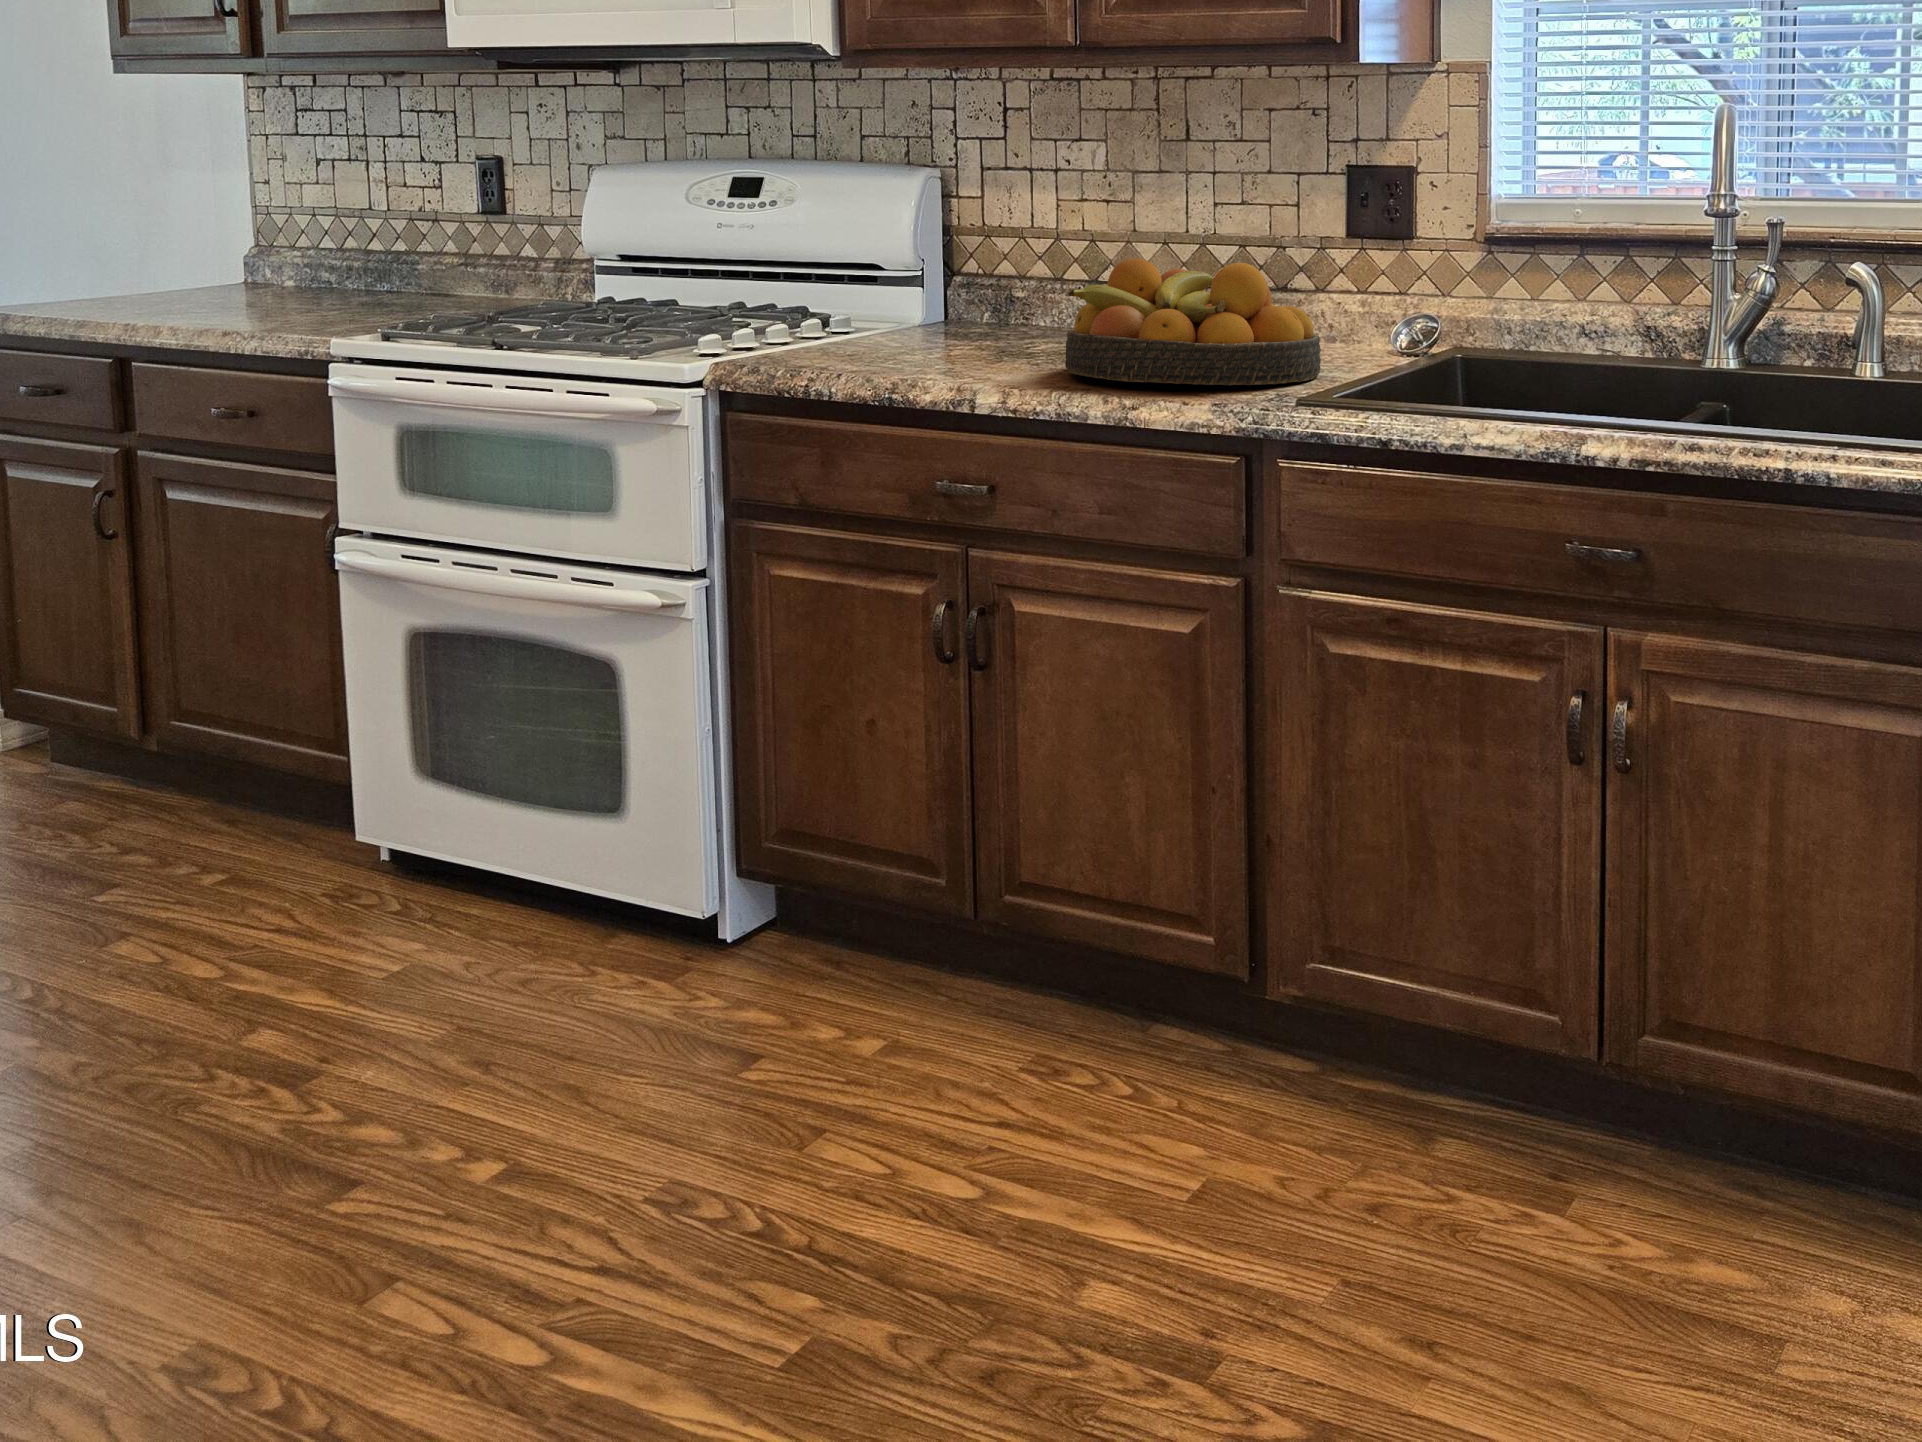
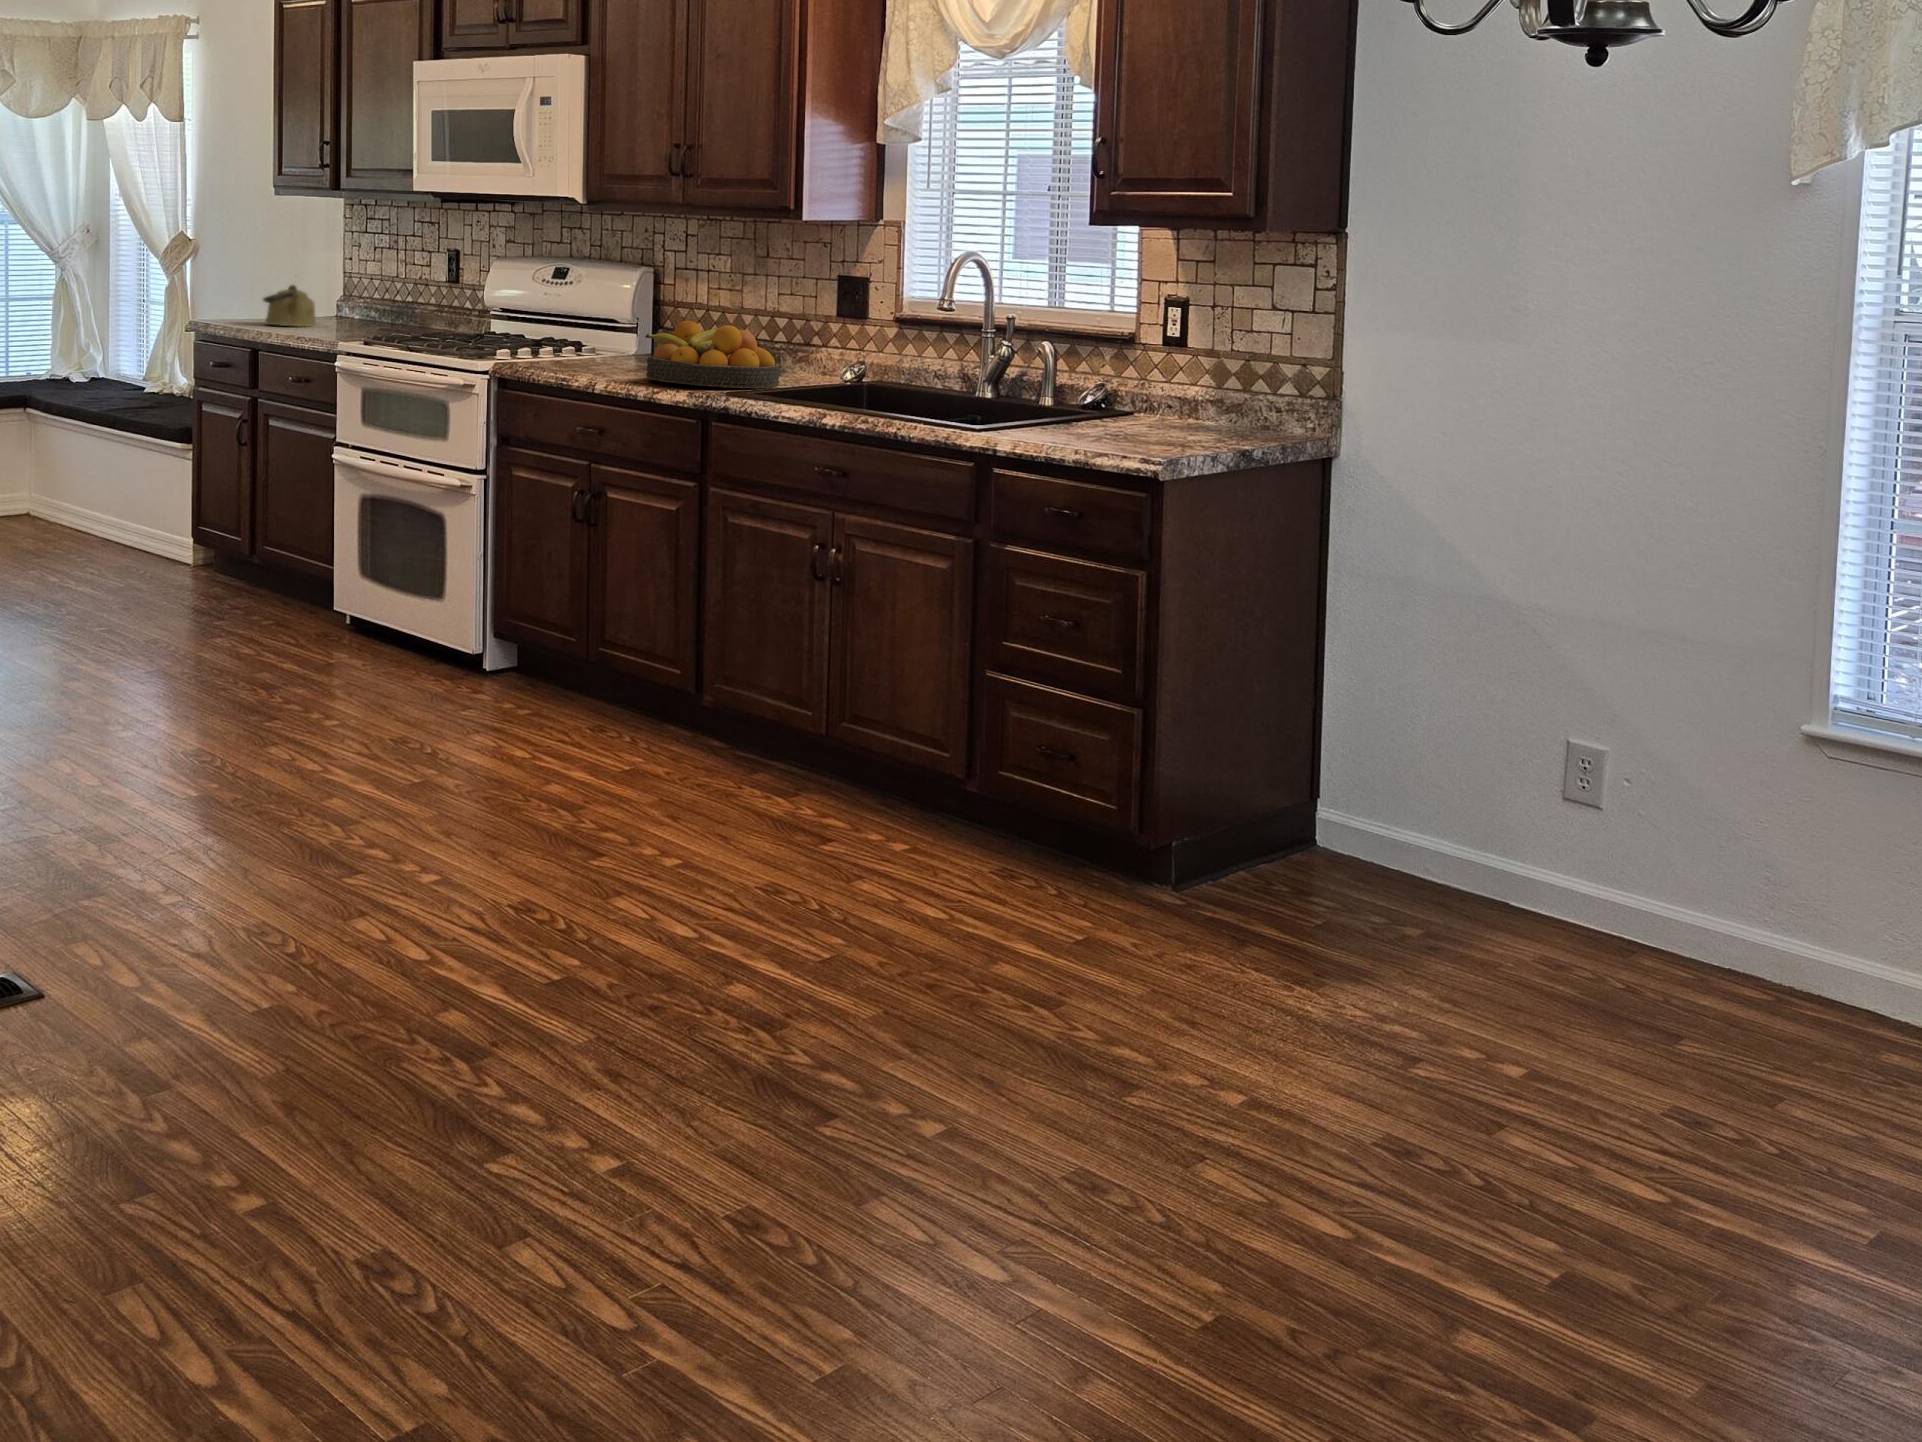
kettle: none [109,232,226,309] -> present [263,285,316,327]

